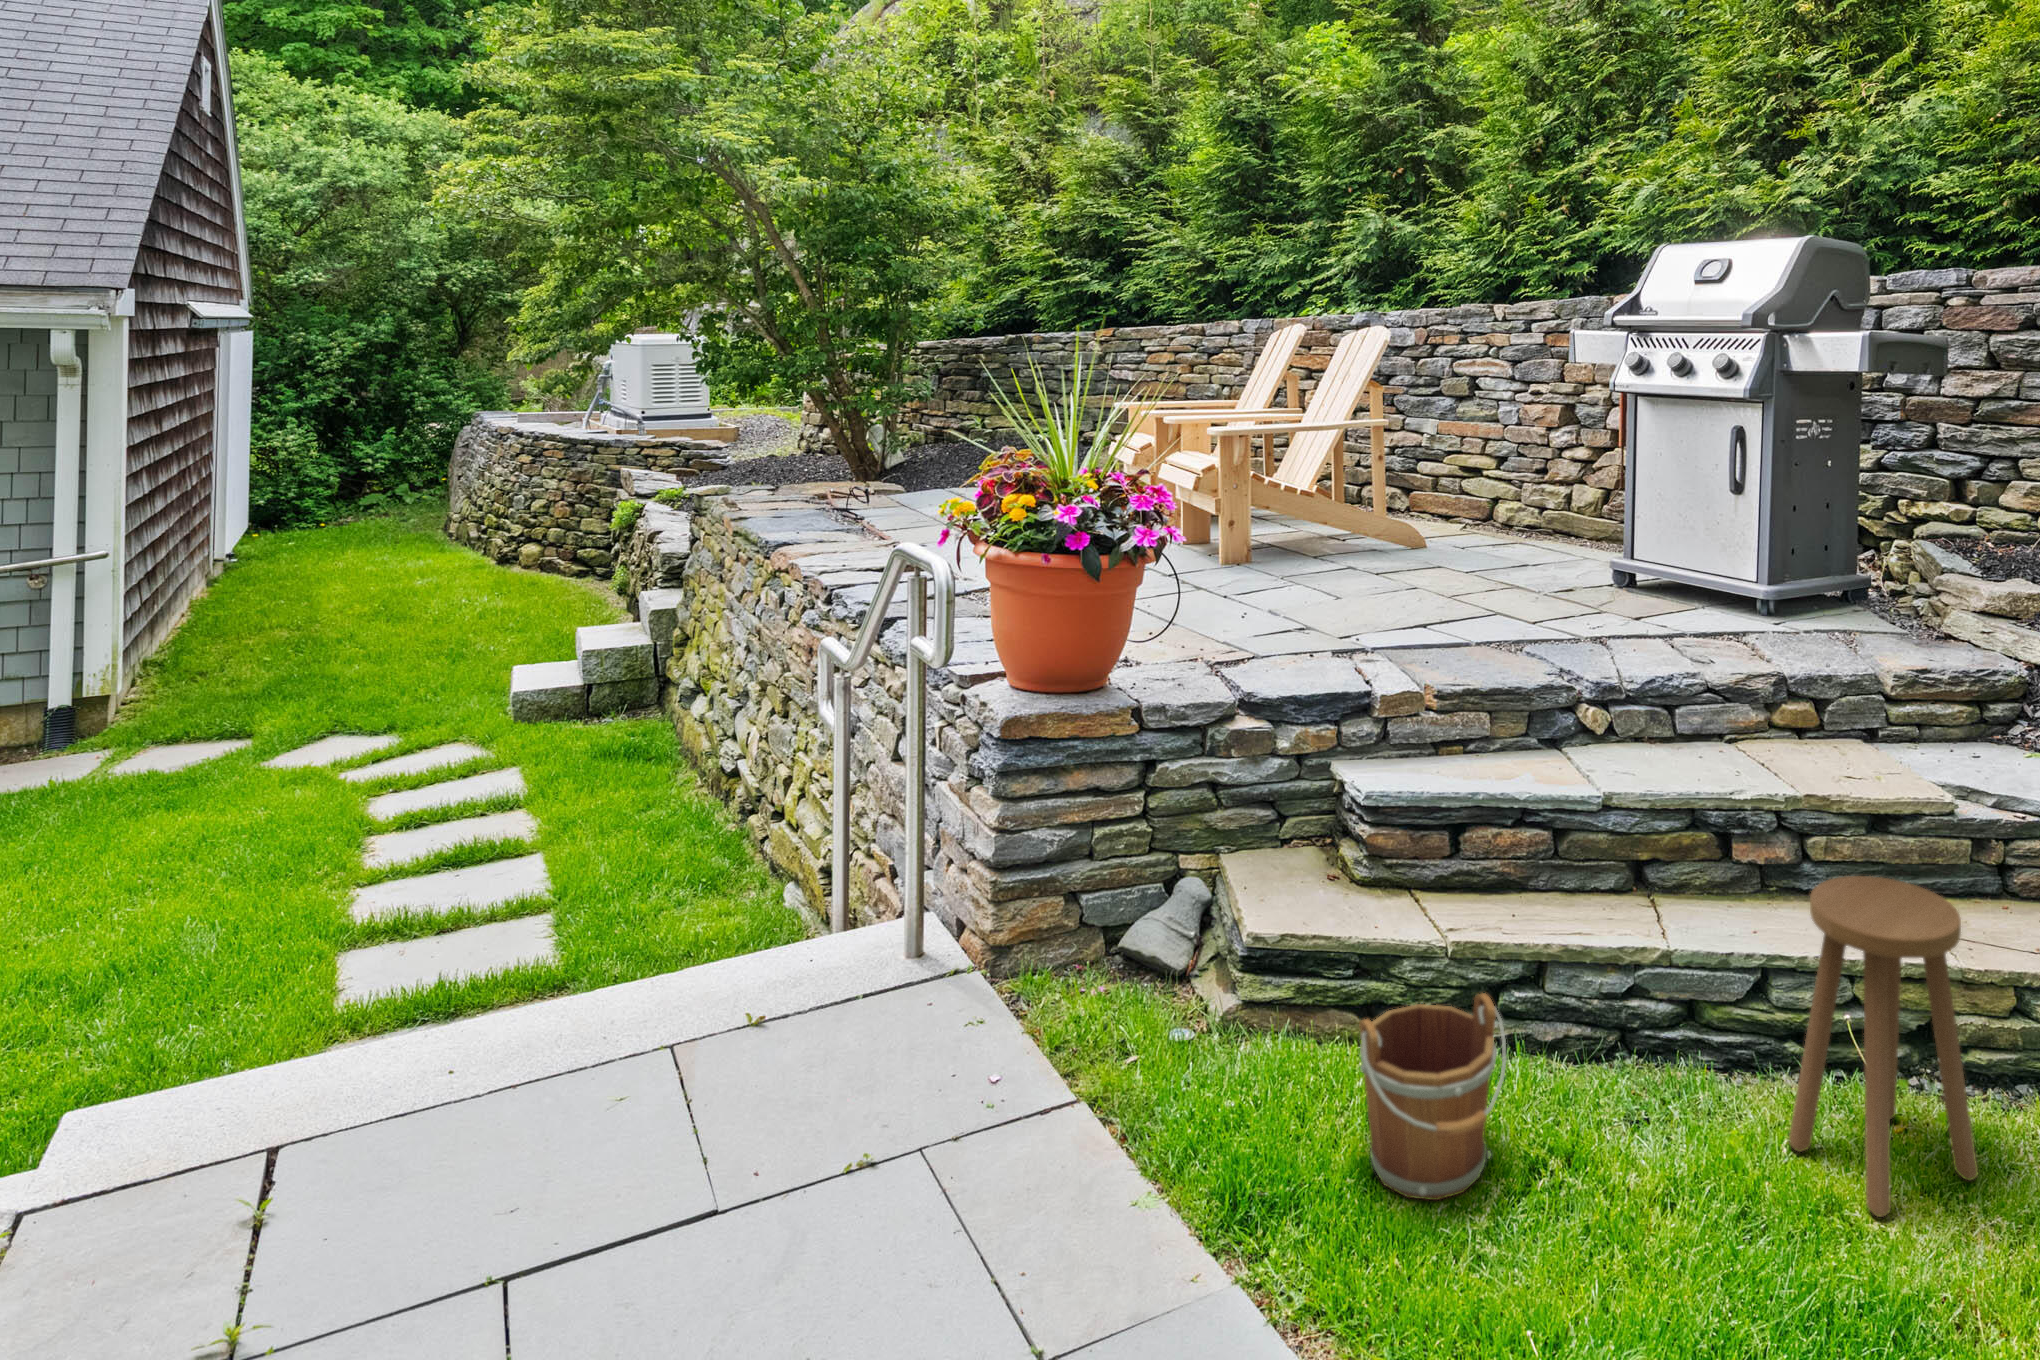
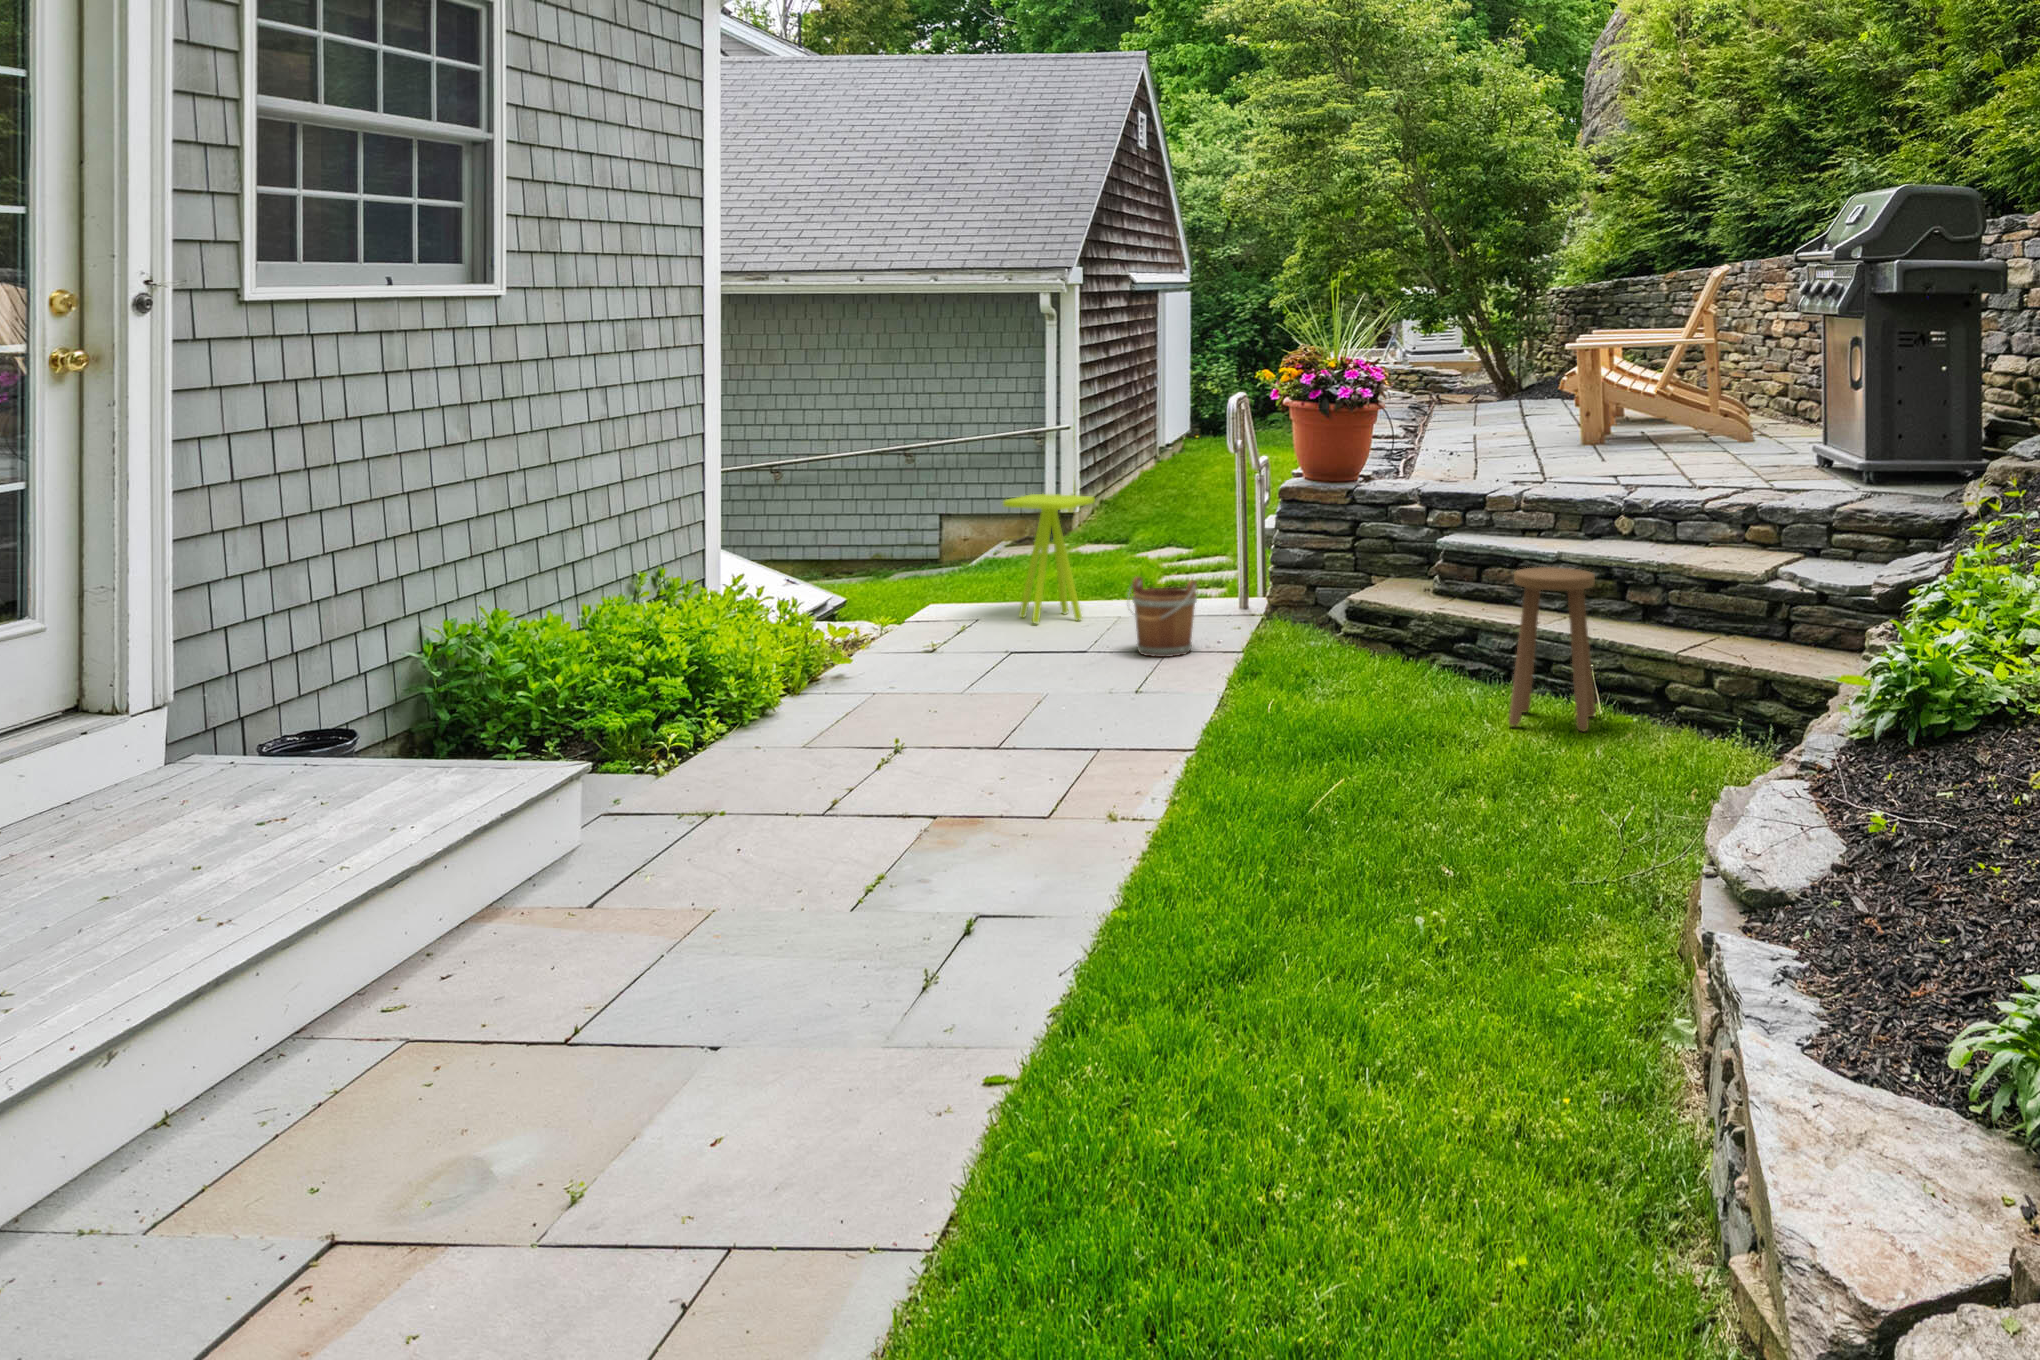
side table: none [339,829,572,1180] -> present [1003,494,1095,623]
bucket: present [1359,994,1506,1200] -> present [1127,576,1197,657]

